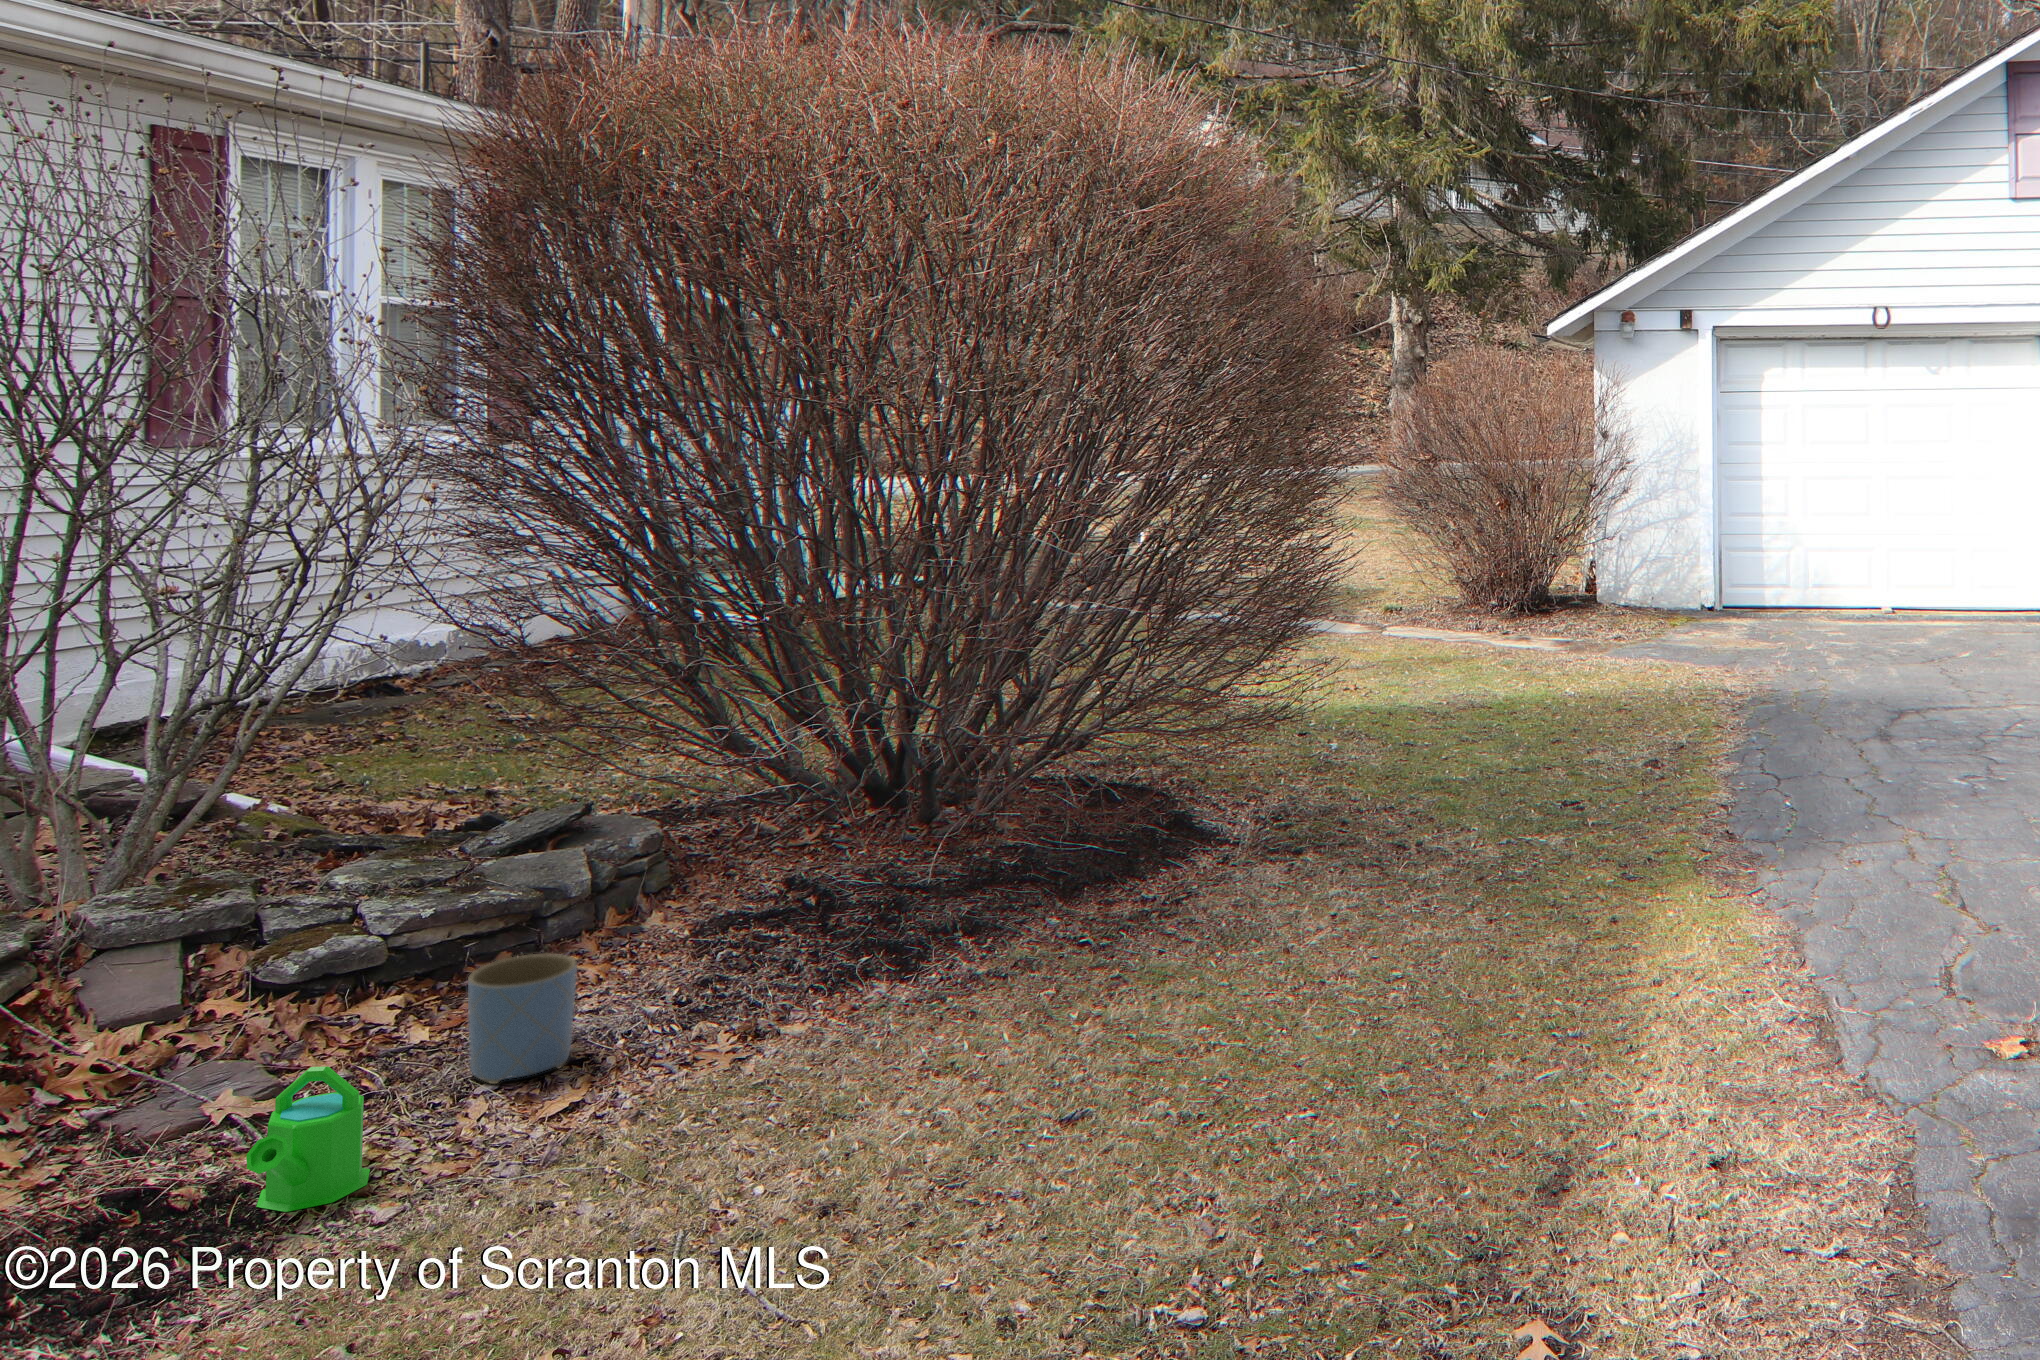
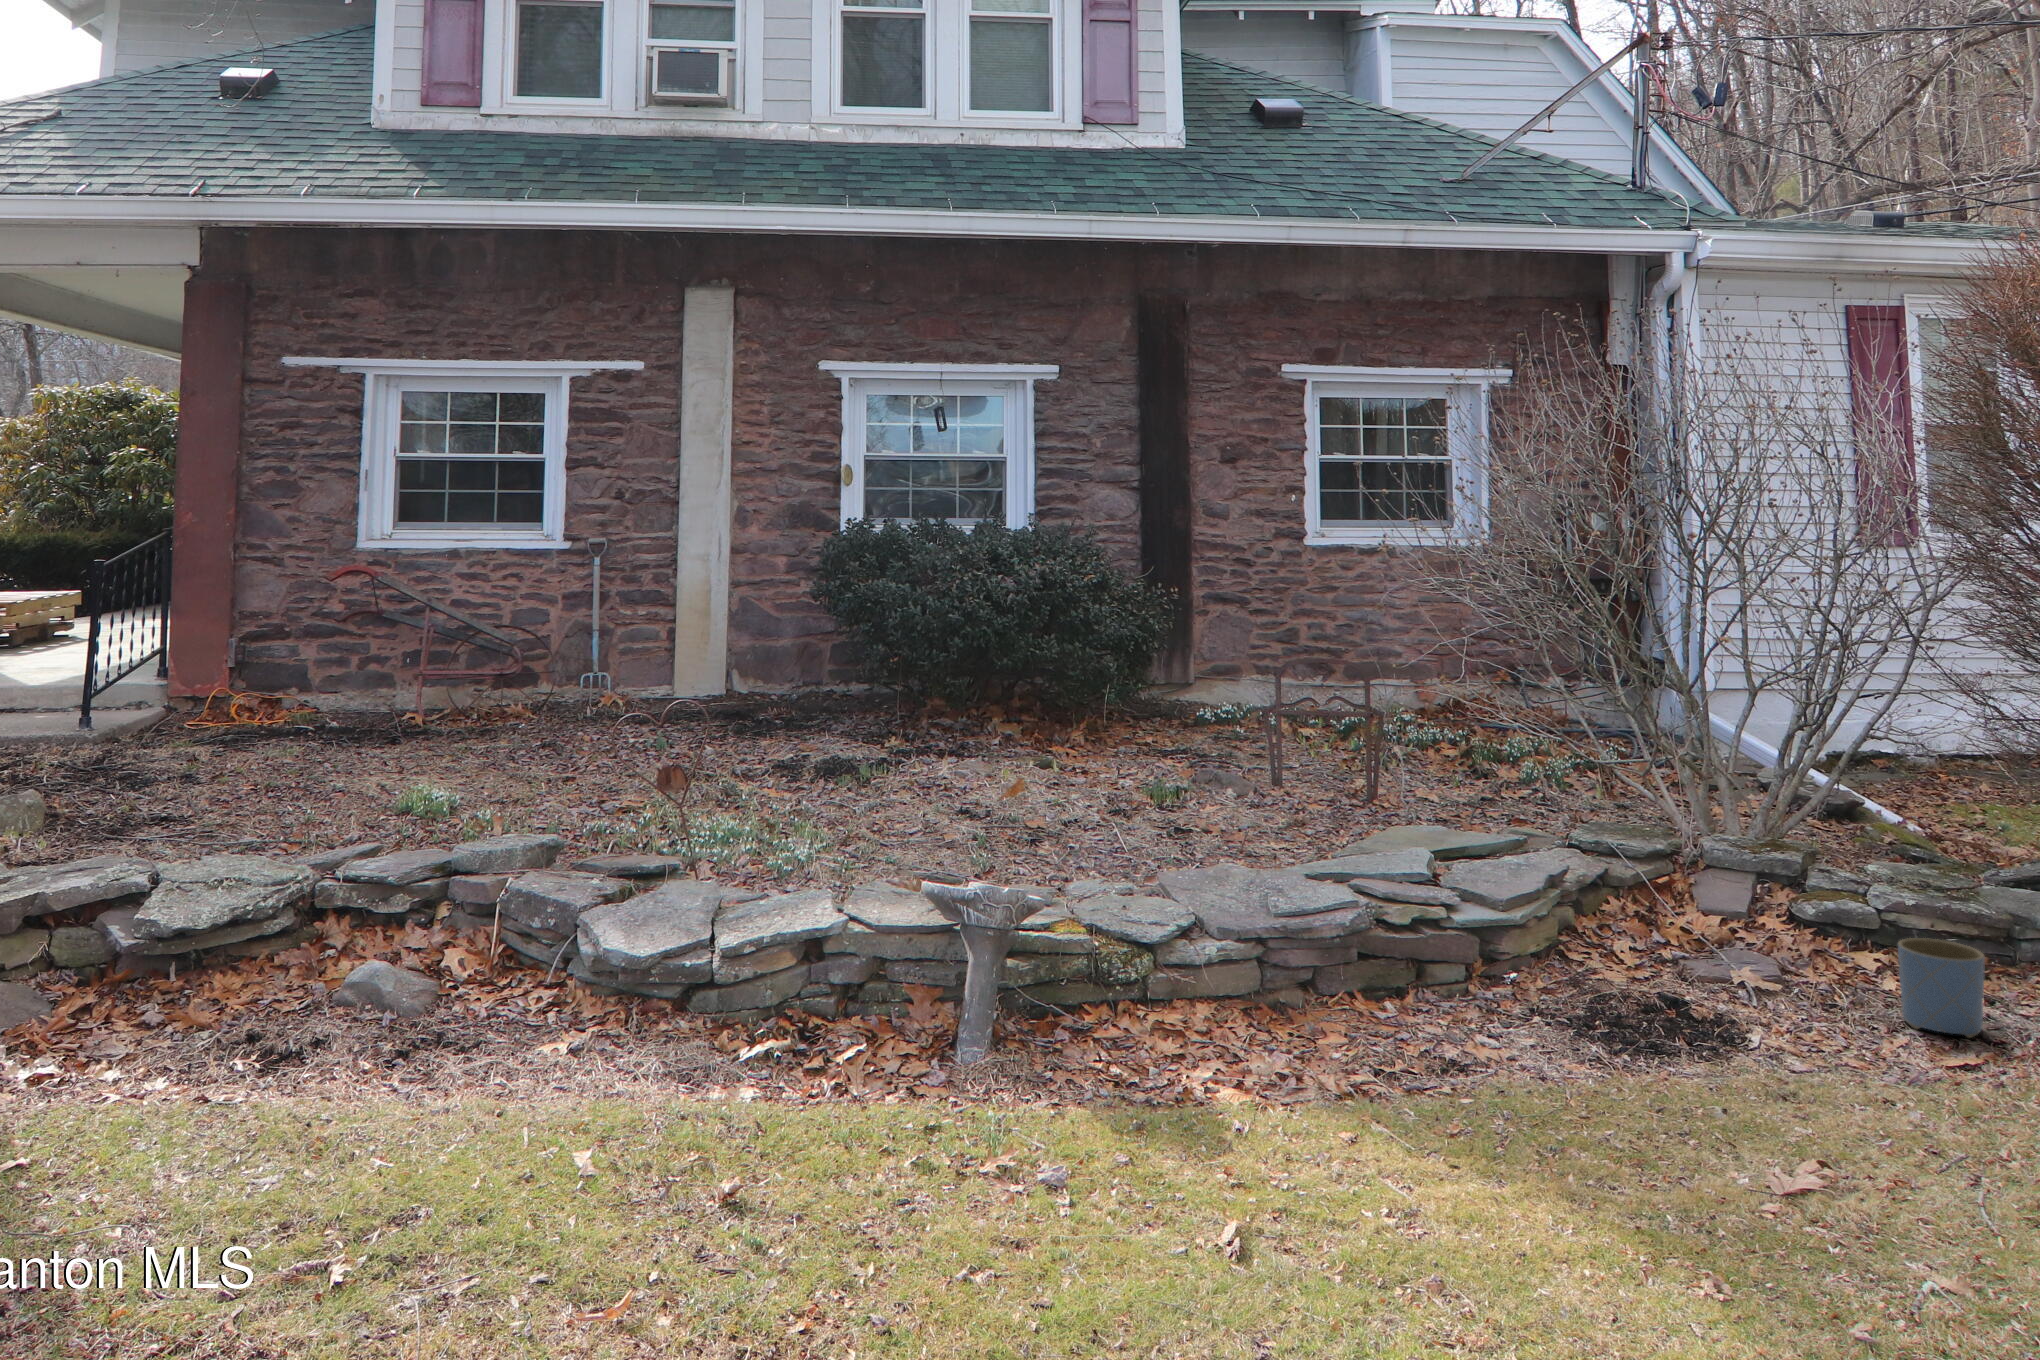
watering can: present [246,1066,370,1212] -> none [1716,951,1805,1047]

